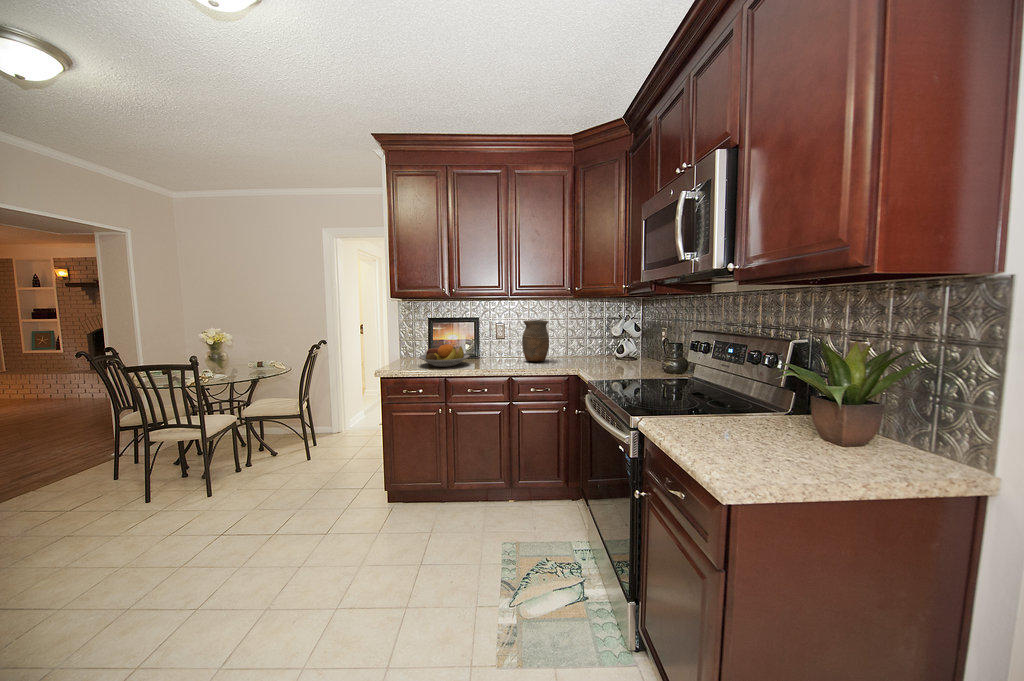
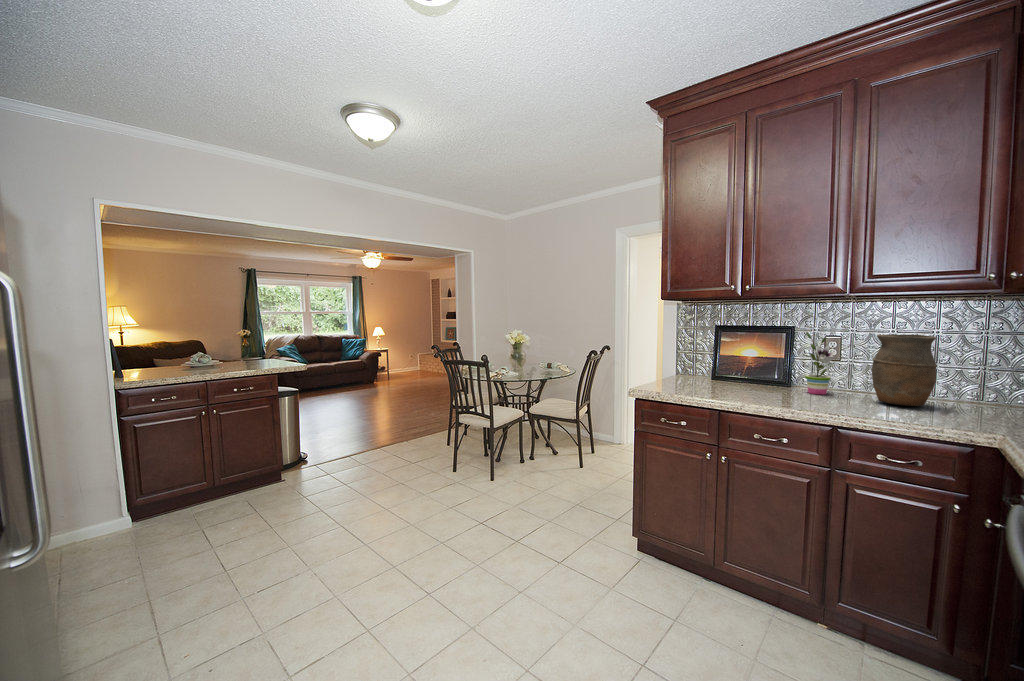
potted plant: none [488,320,505,361] -> present [805,332,837,395]
fruit bowl: present [419,344,470,367] -> none [691,362,768,393]

